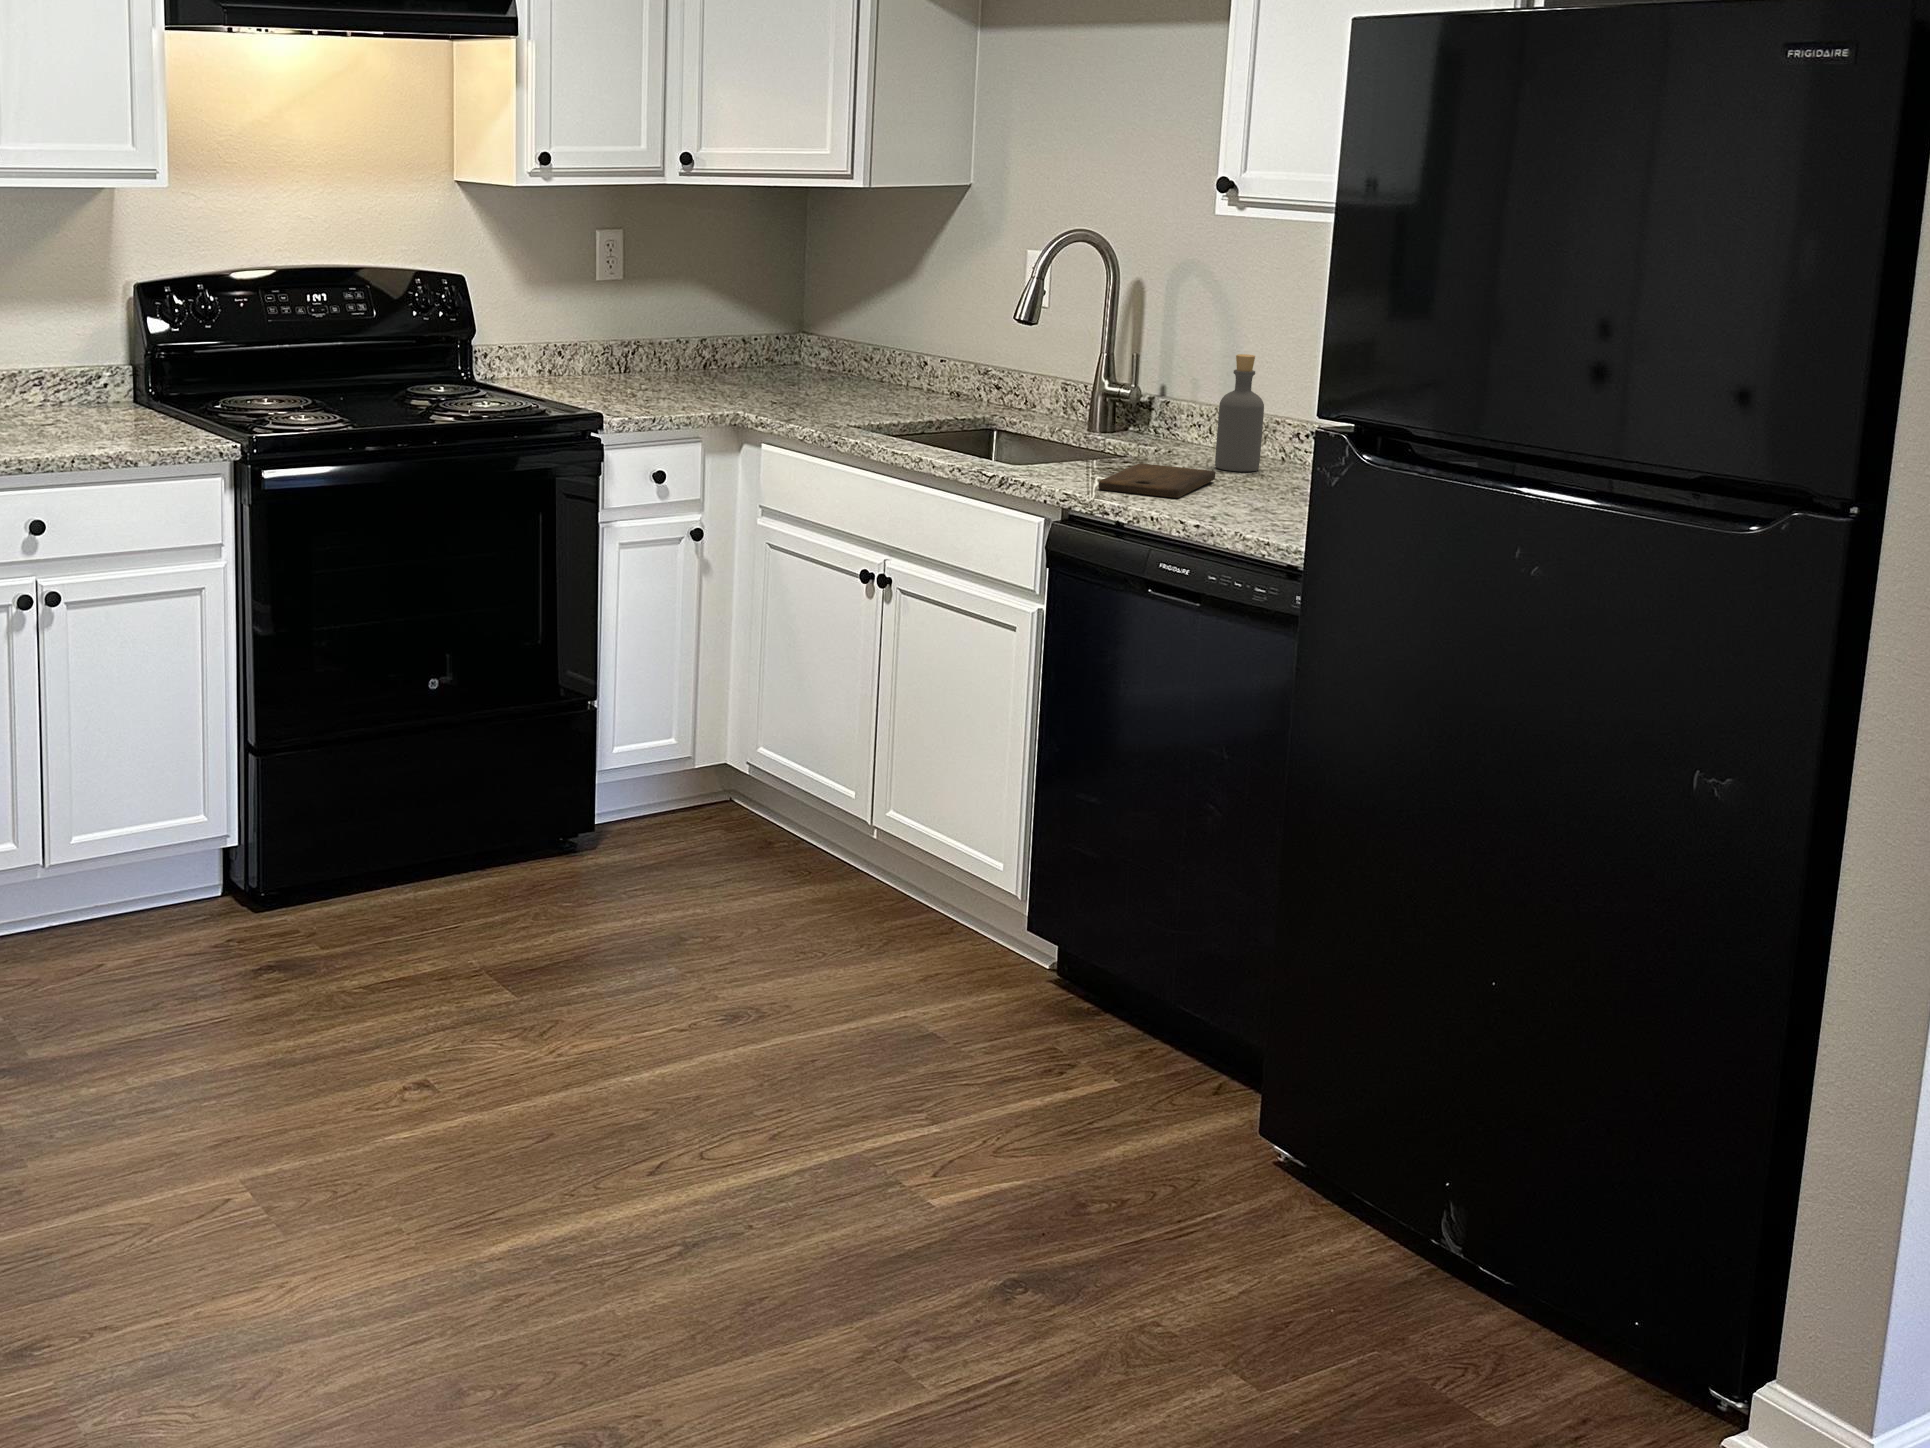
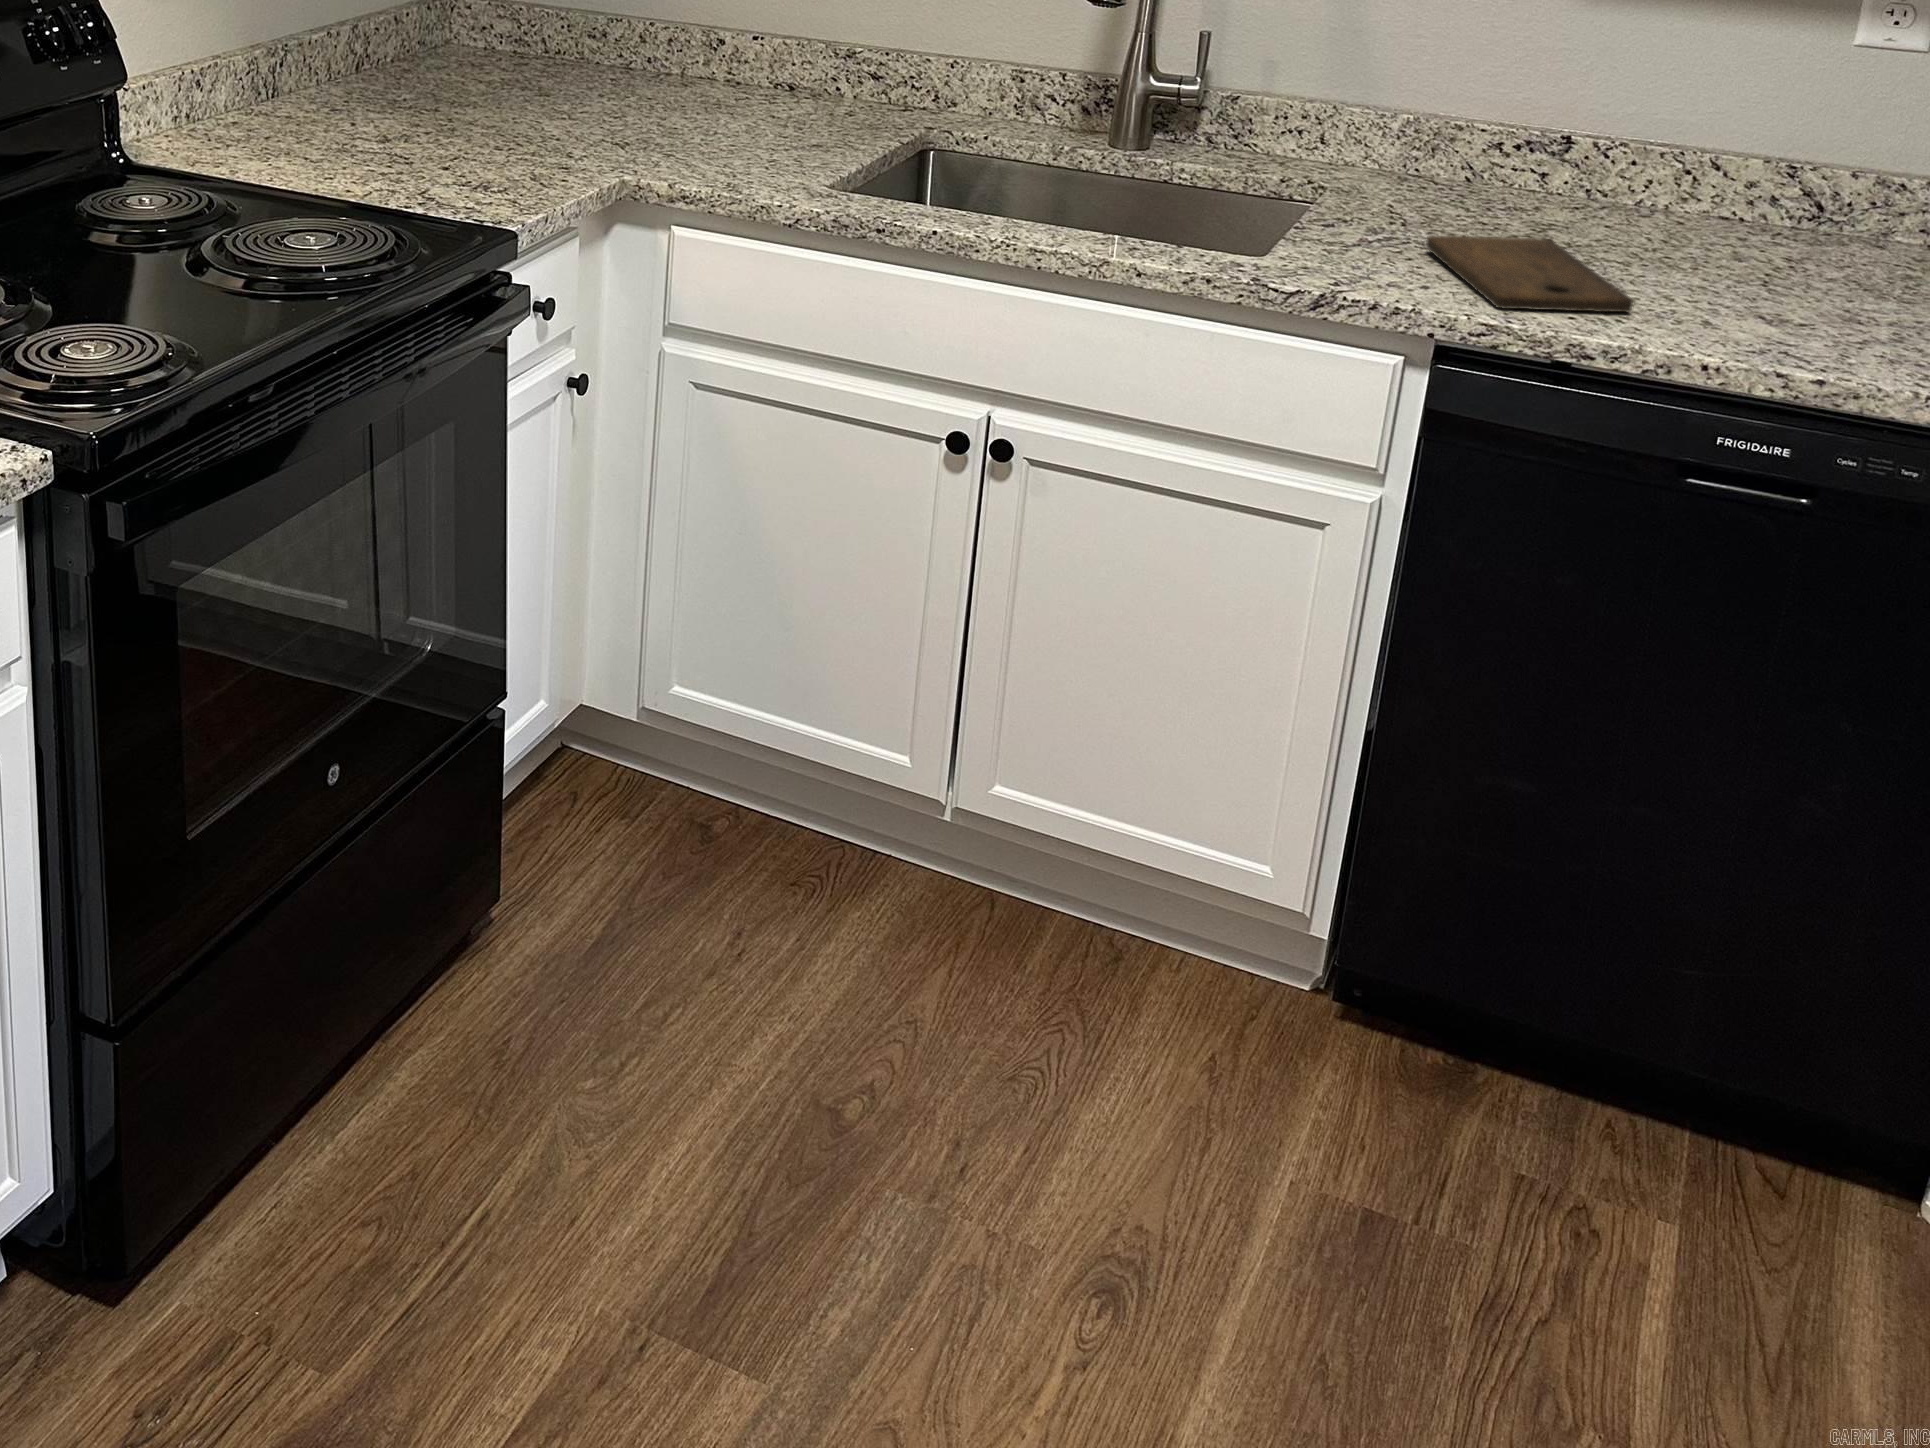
bottle: present [1215,354,1264,472] -> none [1445,43,1530,221]

